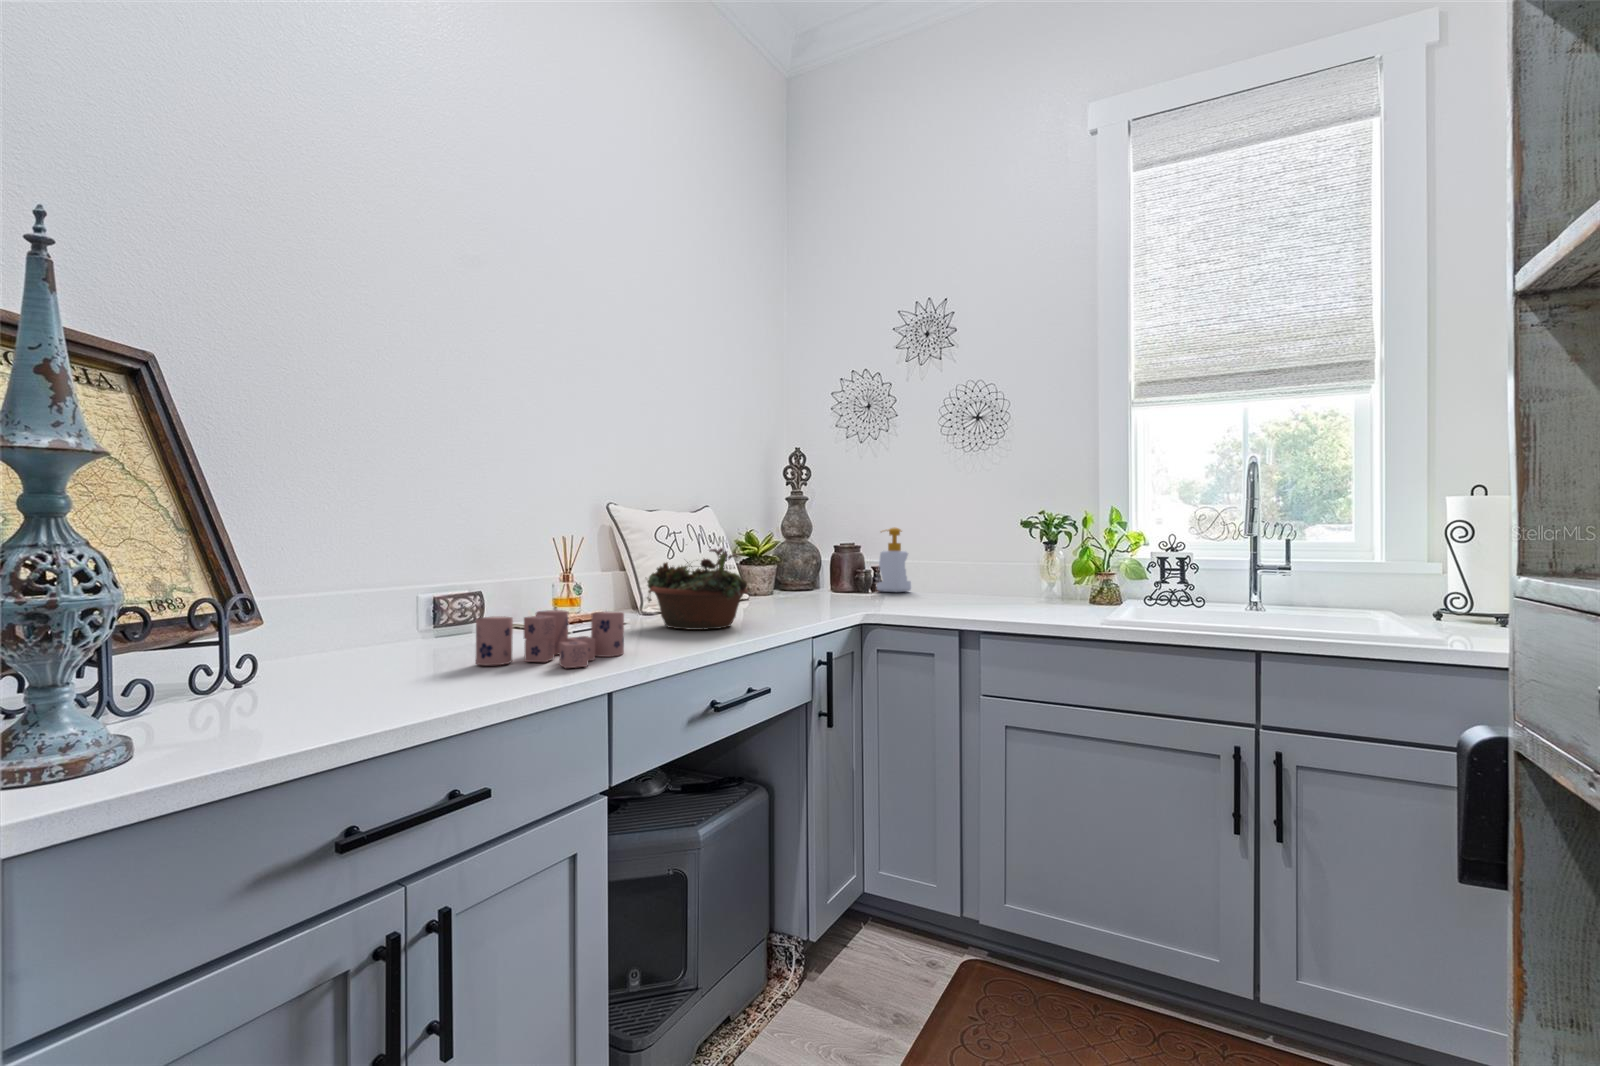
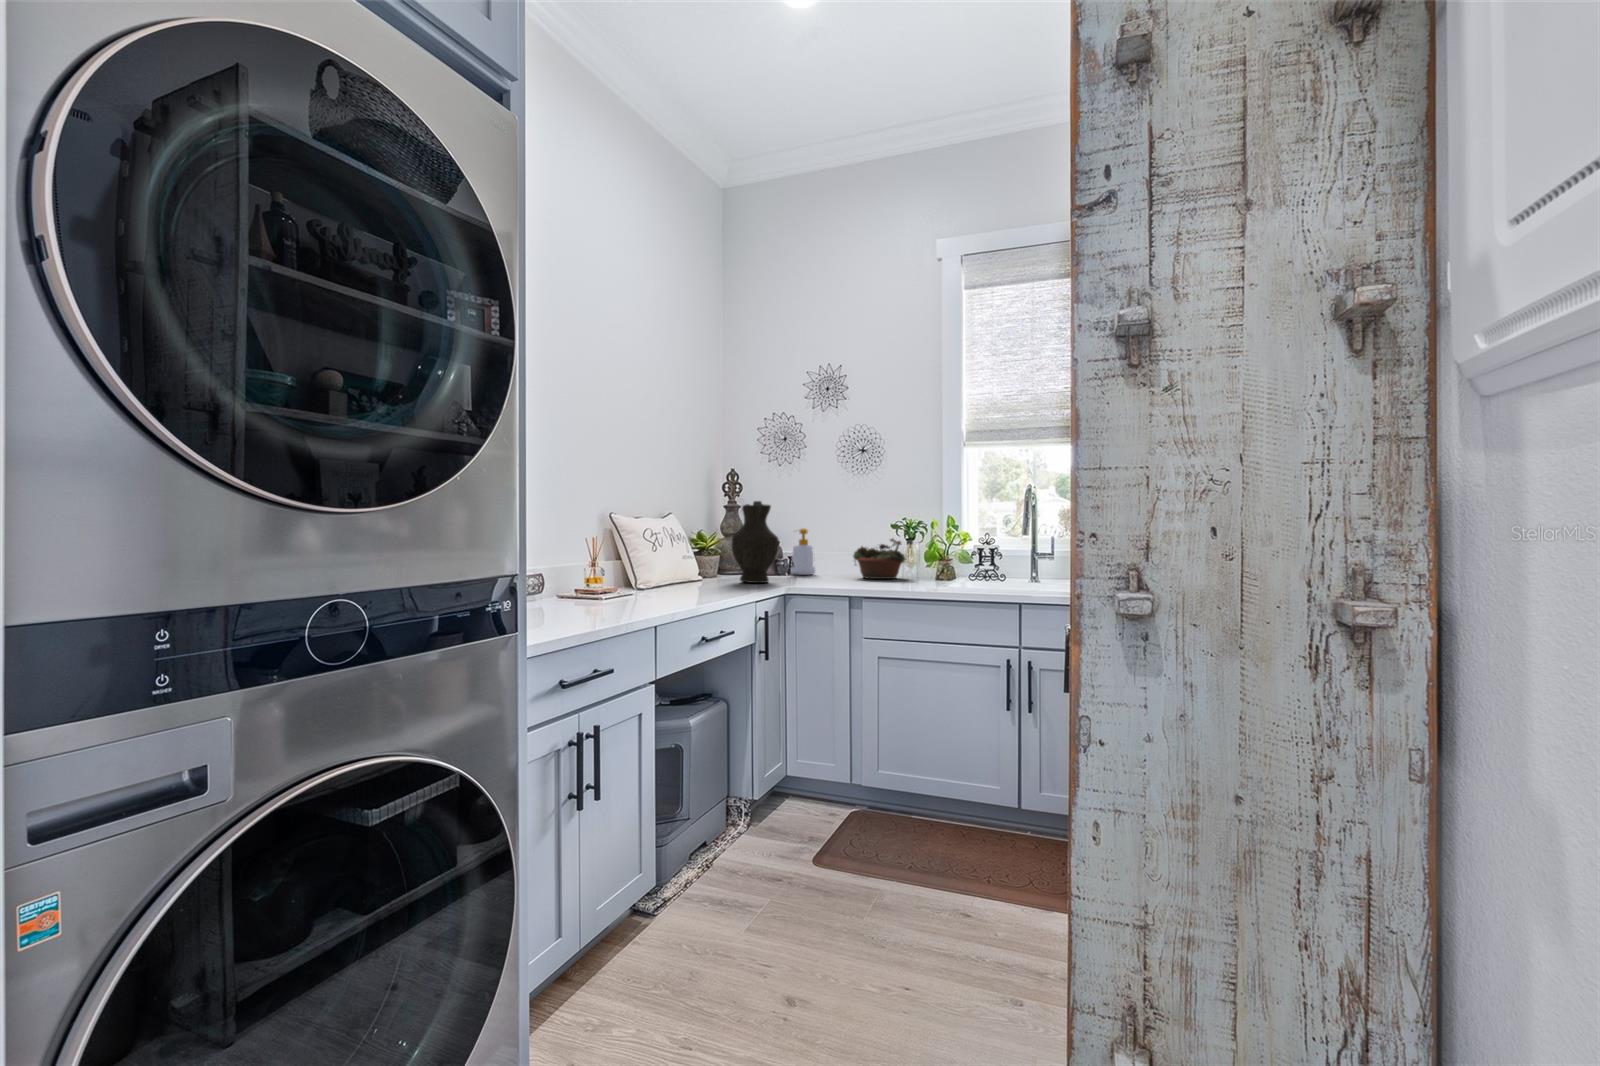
decorative vase: none [787,487,855,606] -> present [732,501,779,583]
succulent planter: present [647,548,748,630] -> present [853,539,905,579]
candle: present [476,610,624,668] -> none [573,582,653,613]

